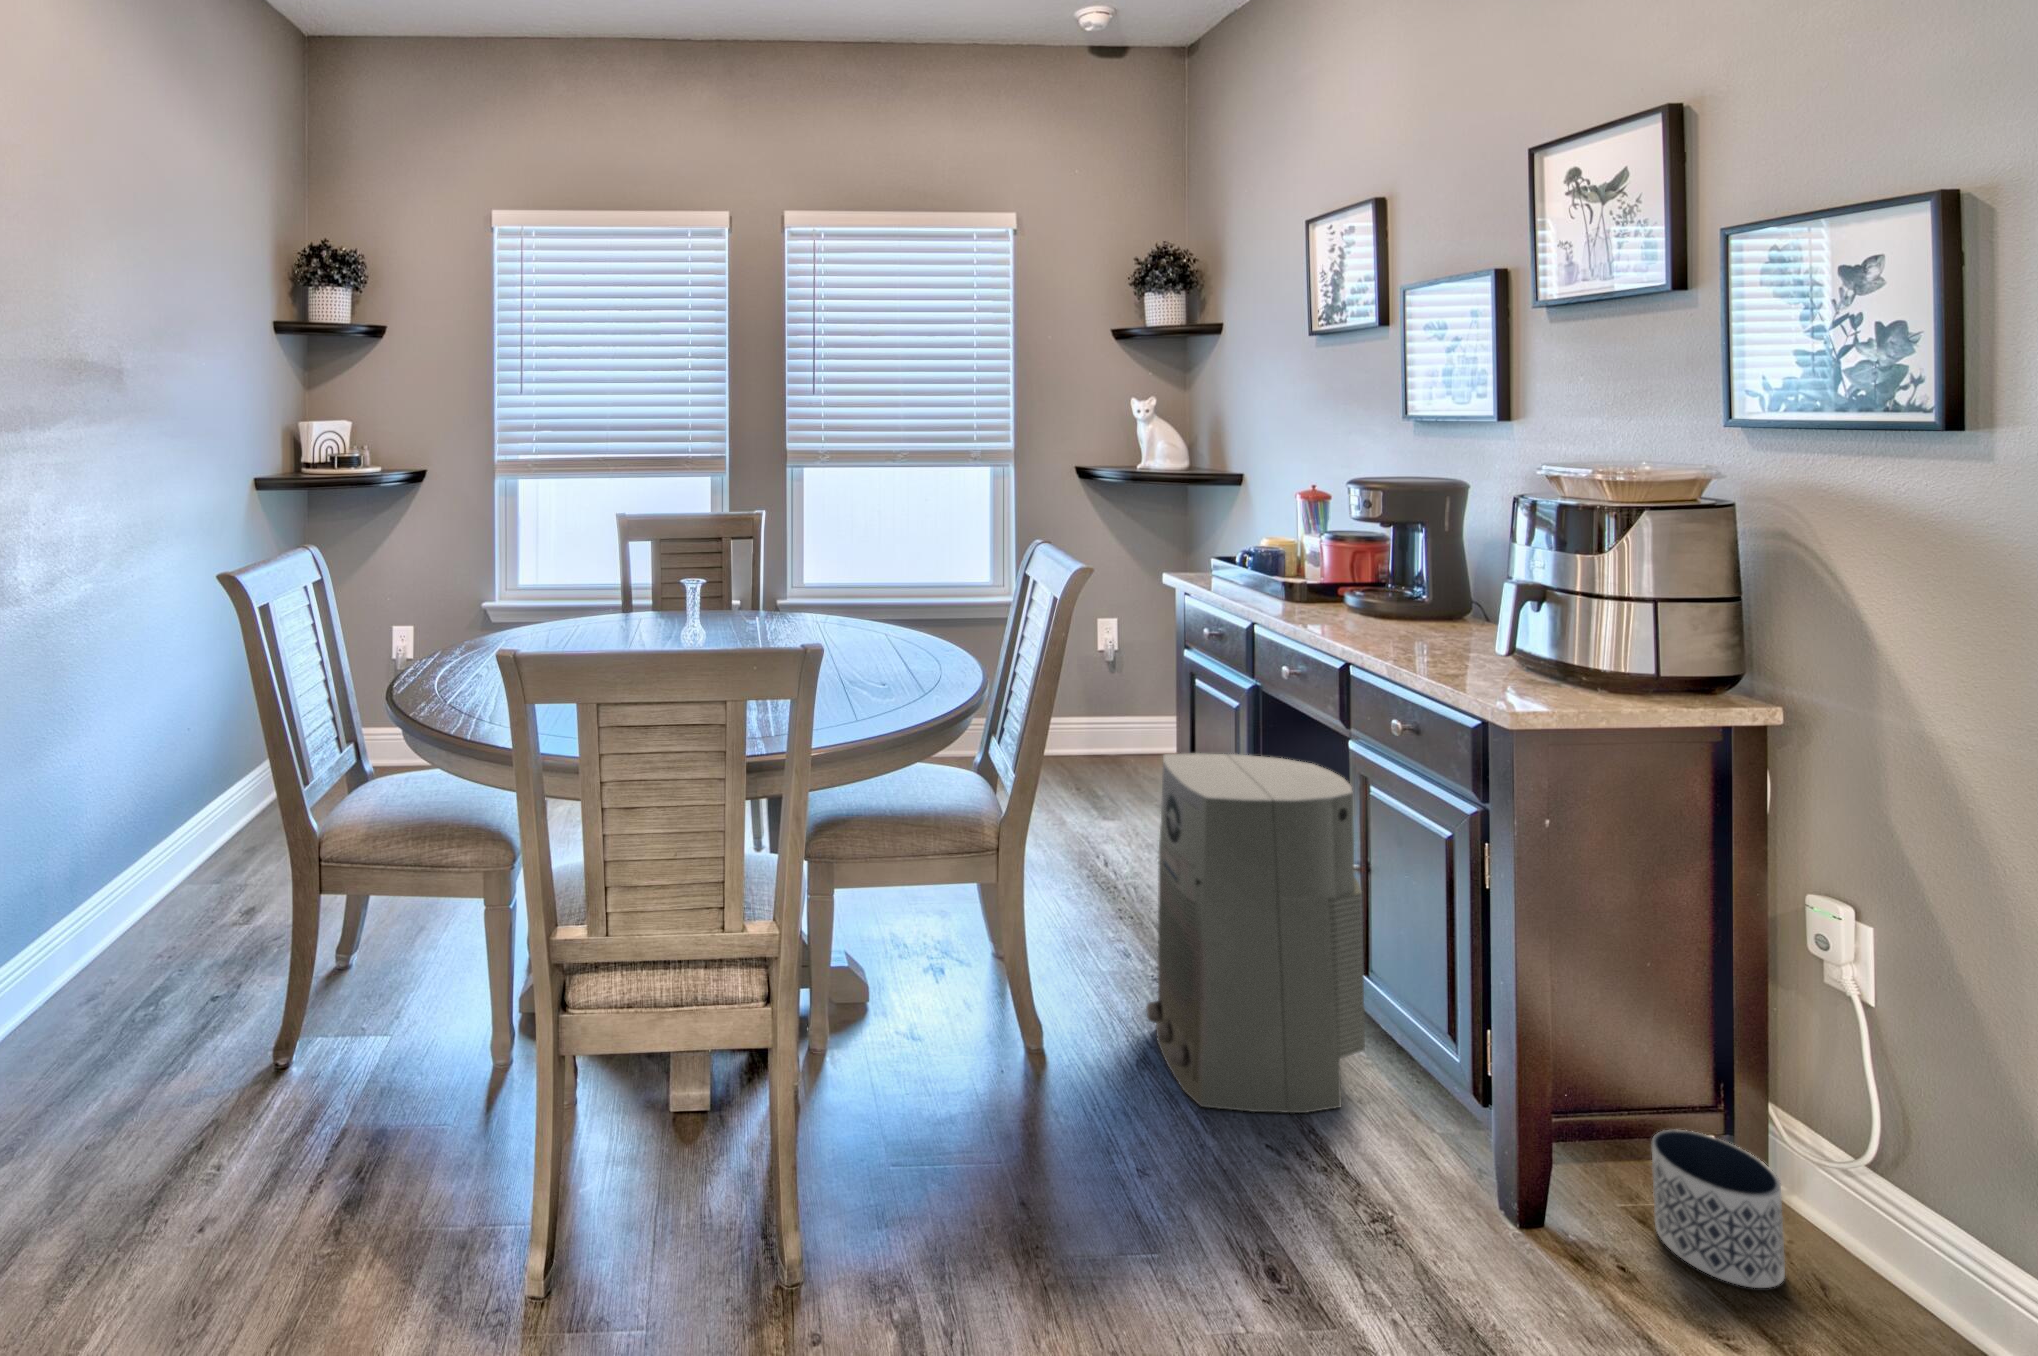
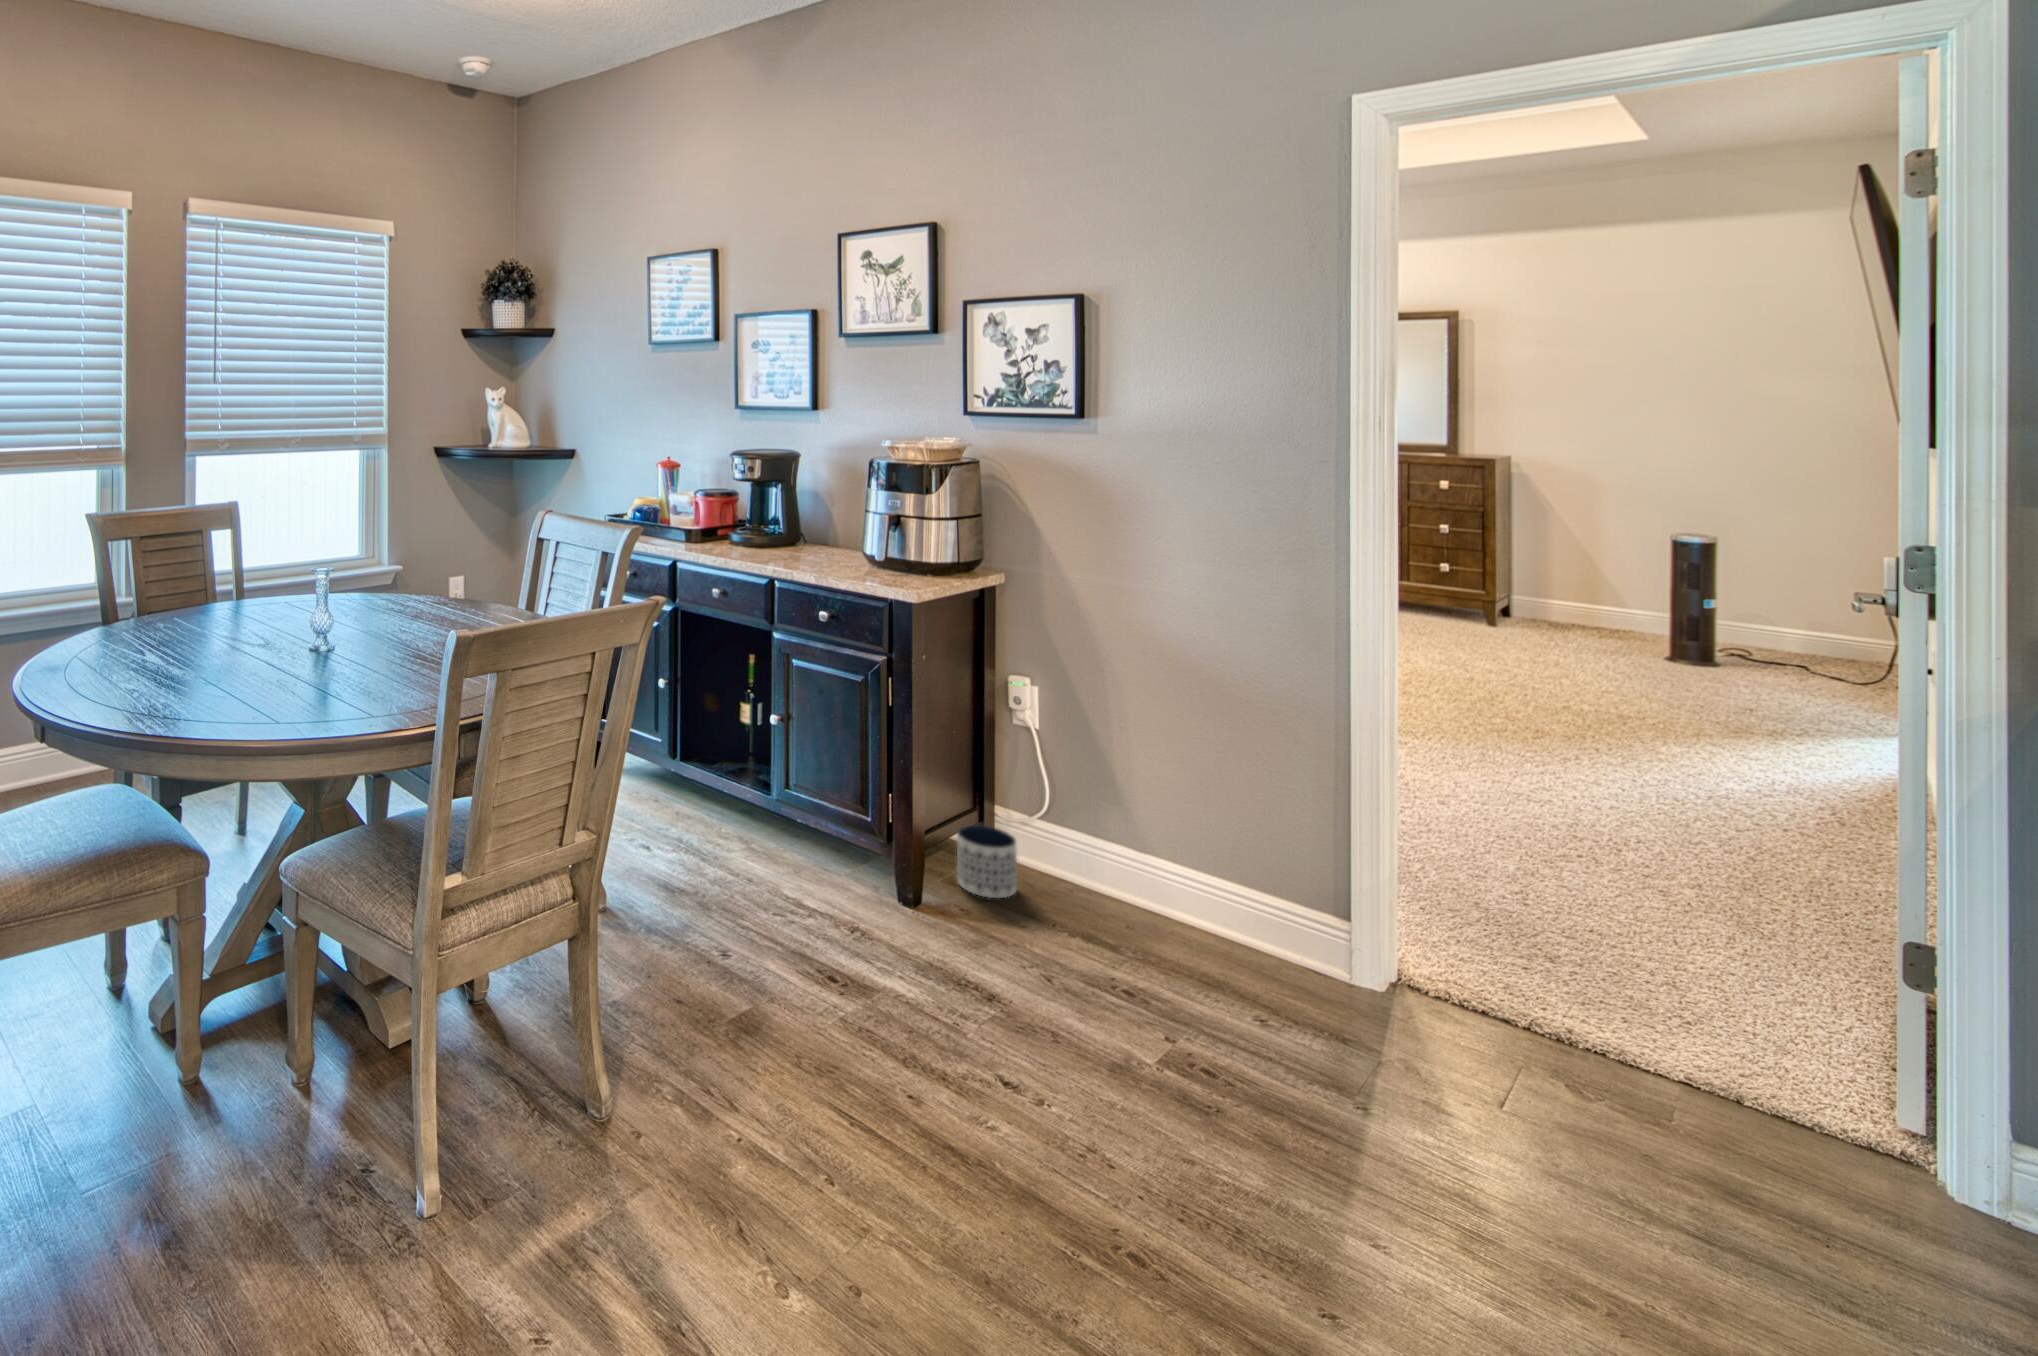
air purifier: present [1146,753,1365,1113] -> none [661,656,800,908]

